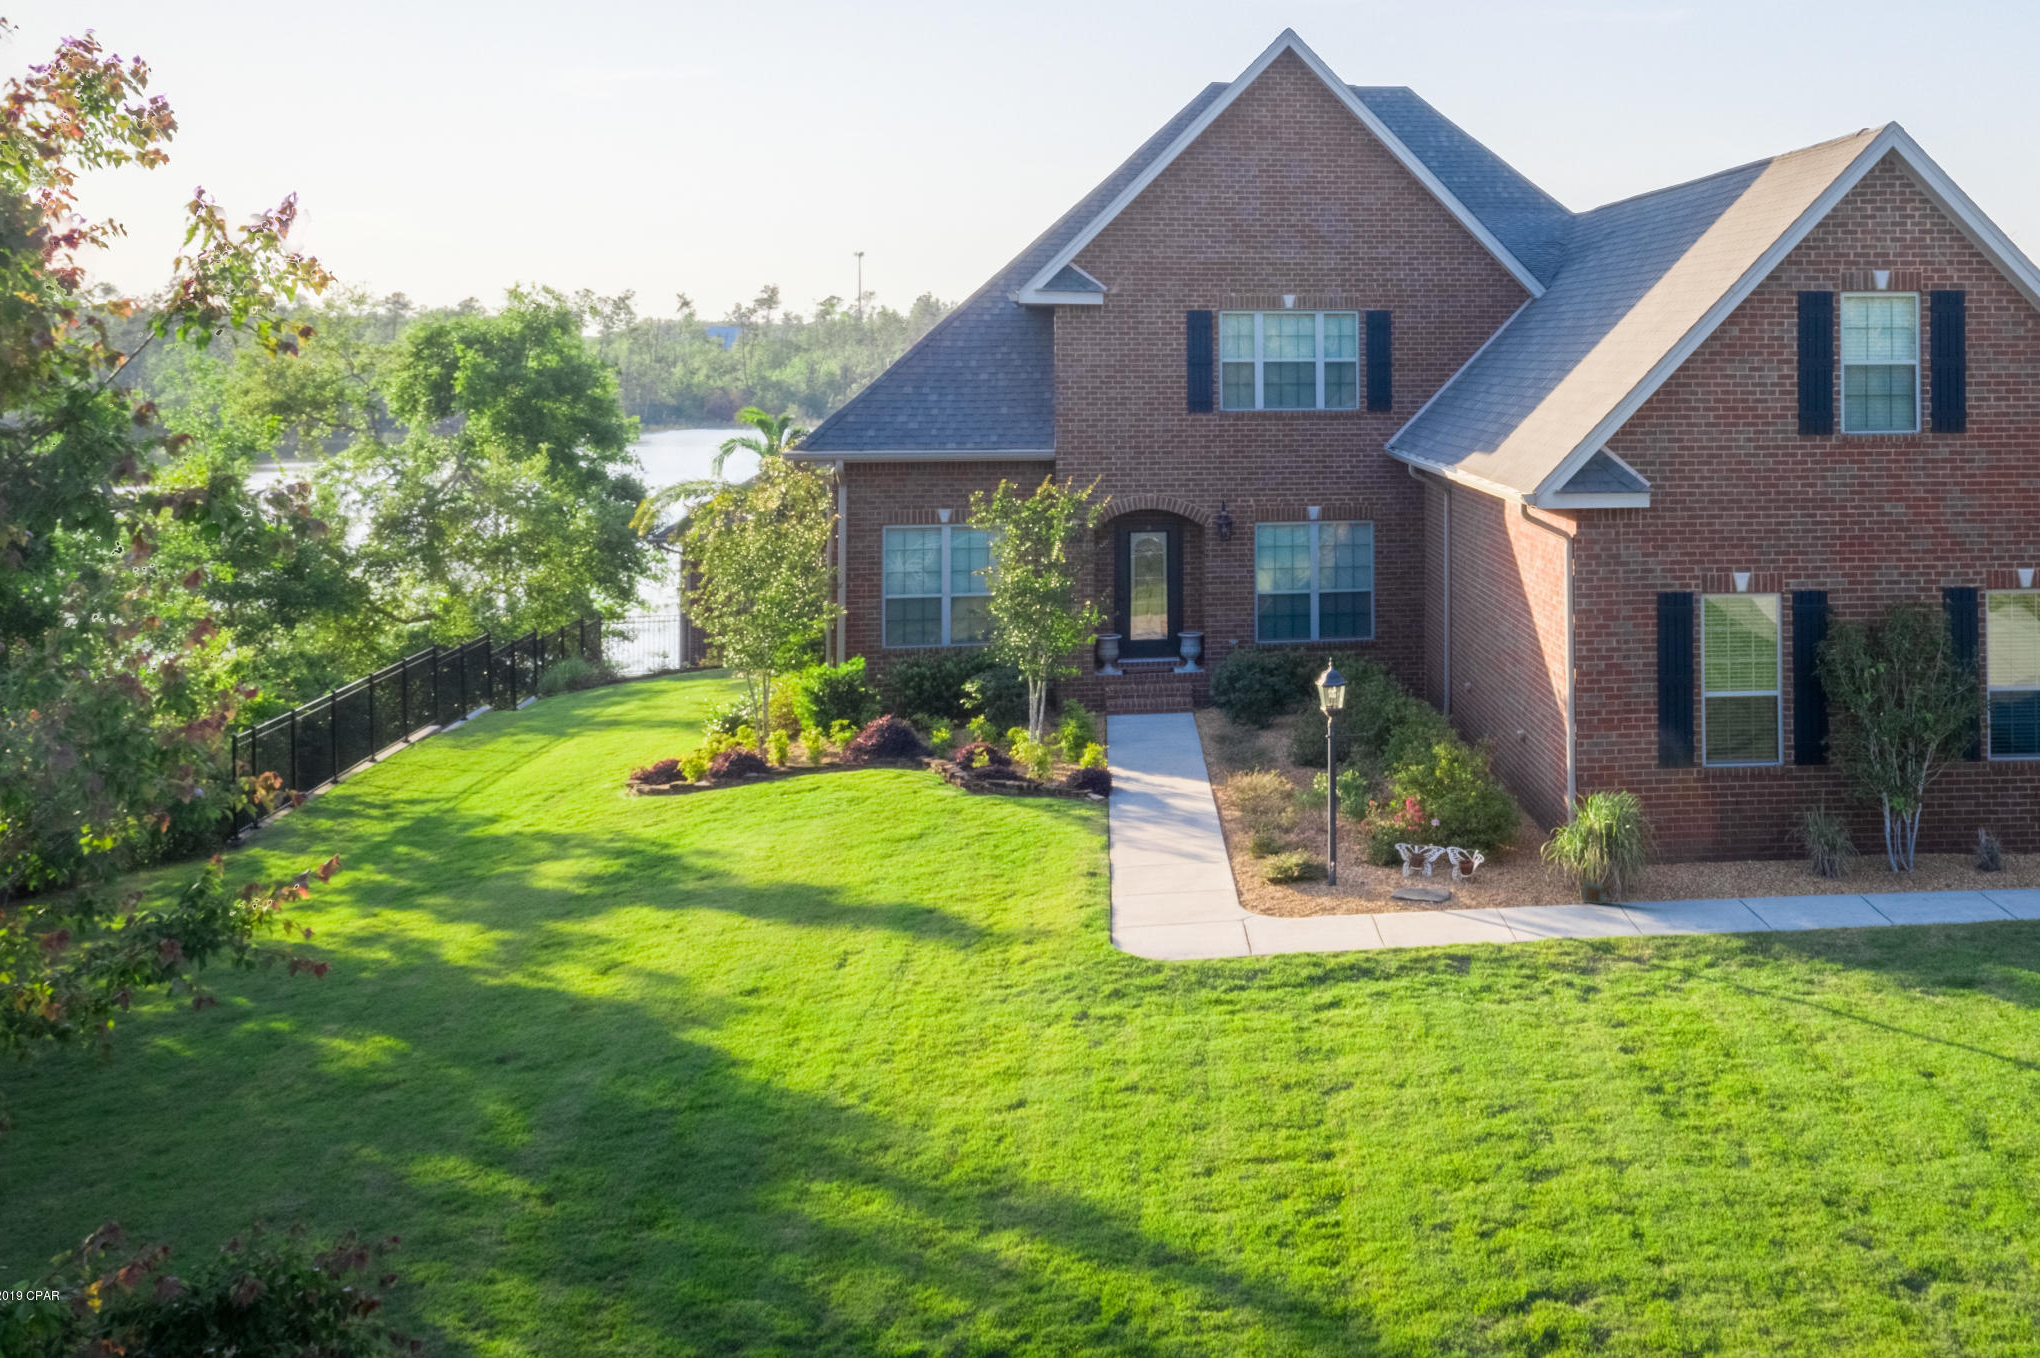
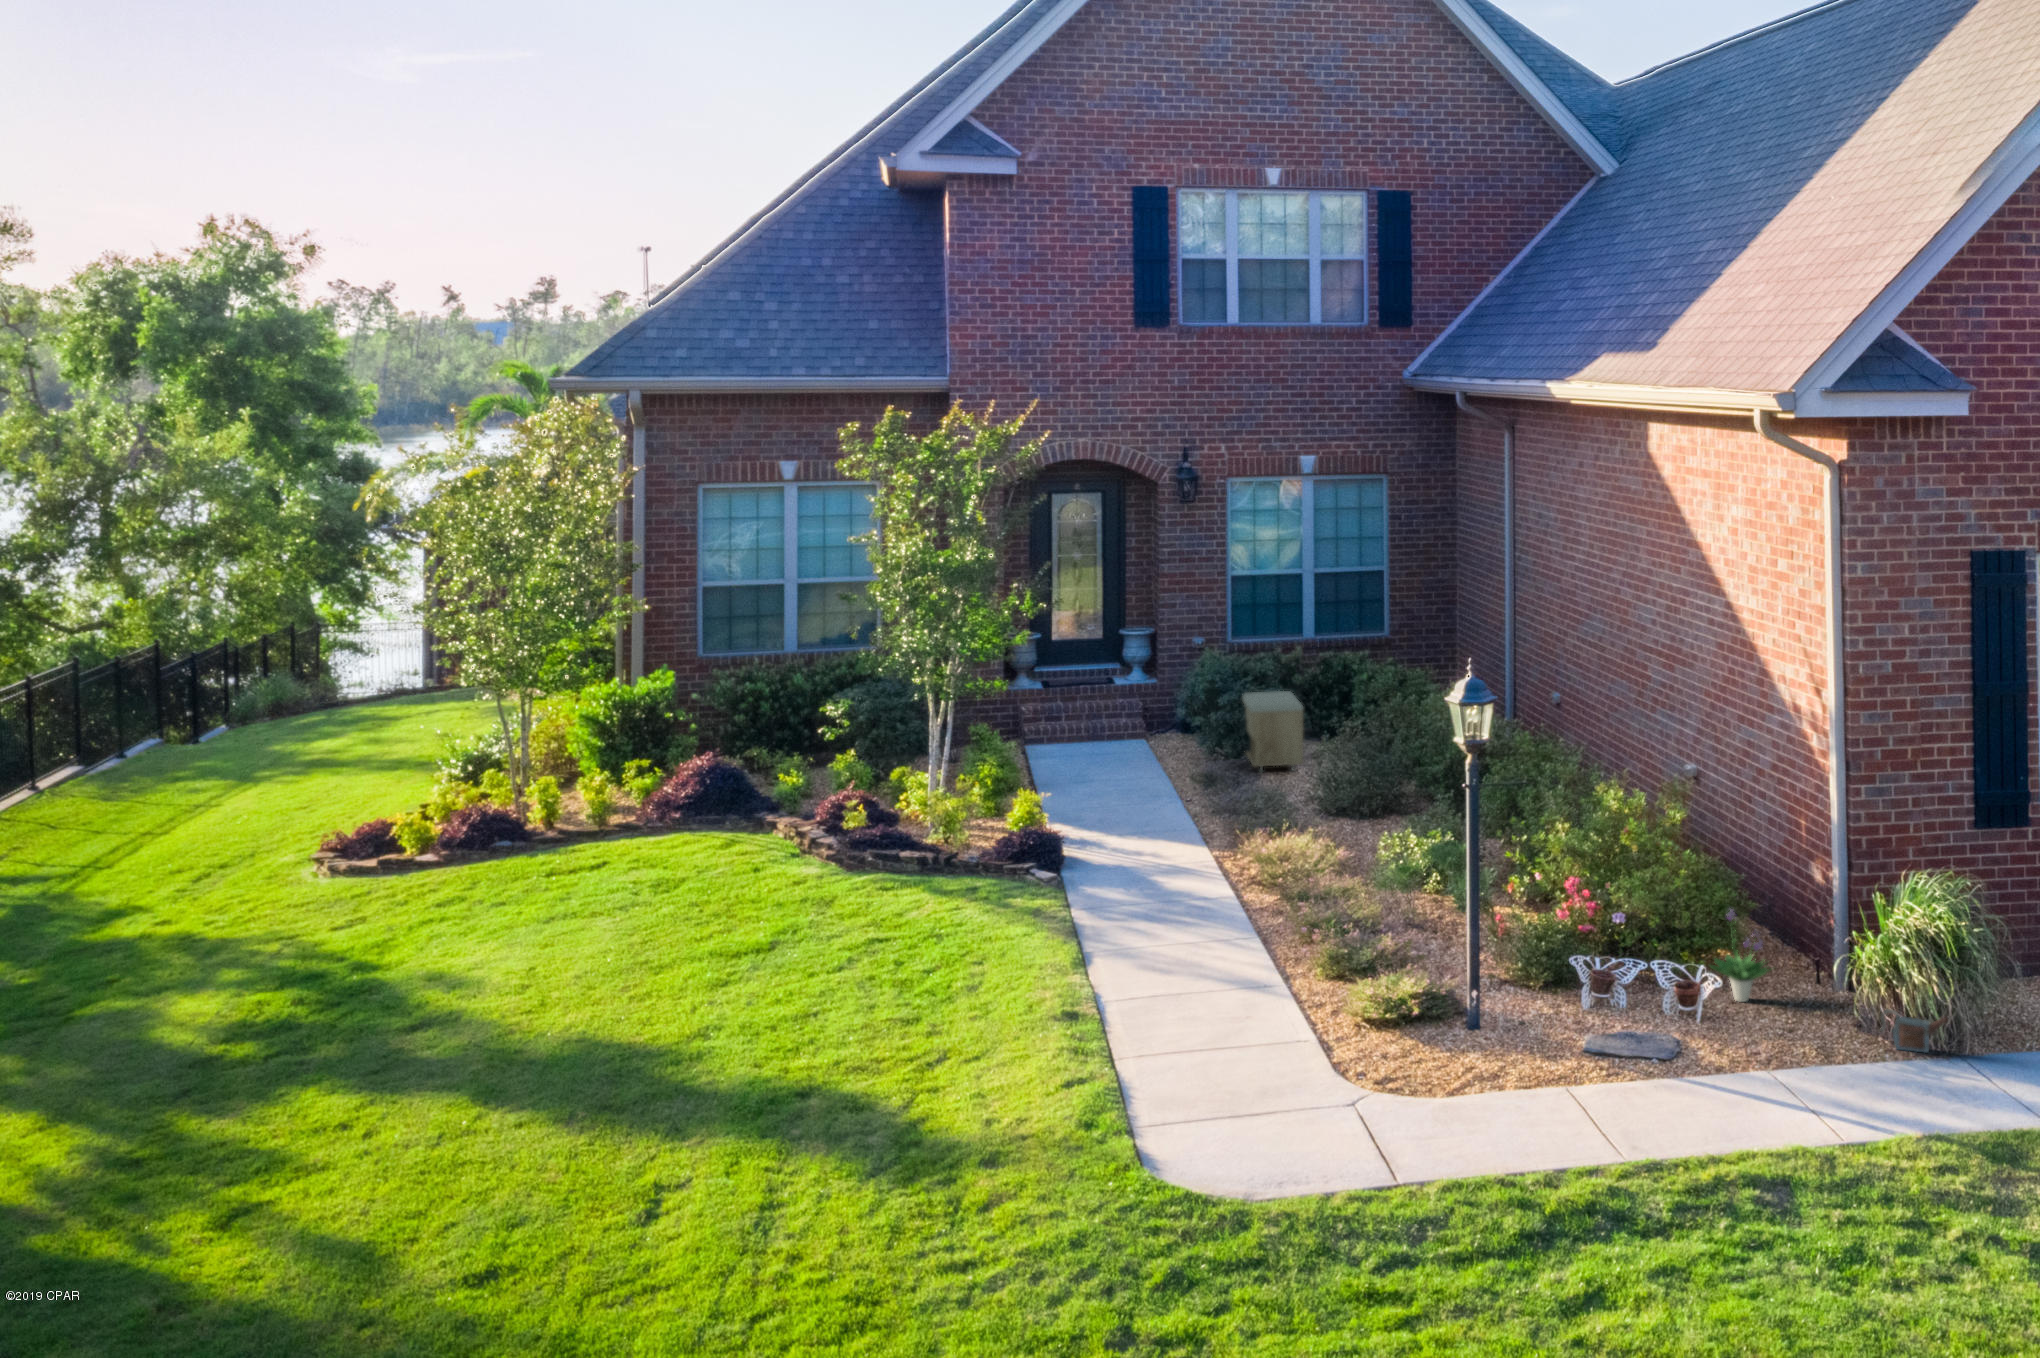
storage bench: none [1258,676,1298,734] -> present [1242,691,1303,771]
potted plant: none [1487,818,1530,876] -> present [1710,910,1770,1002]

